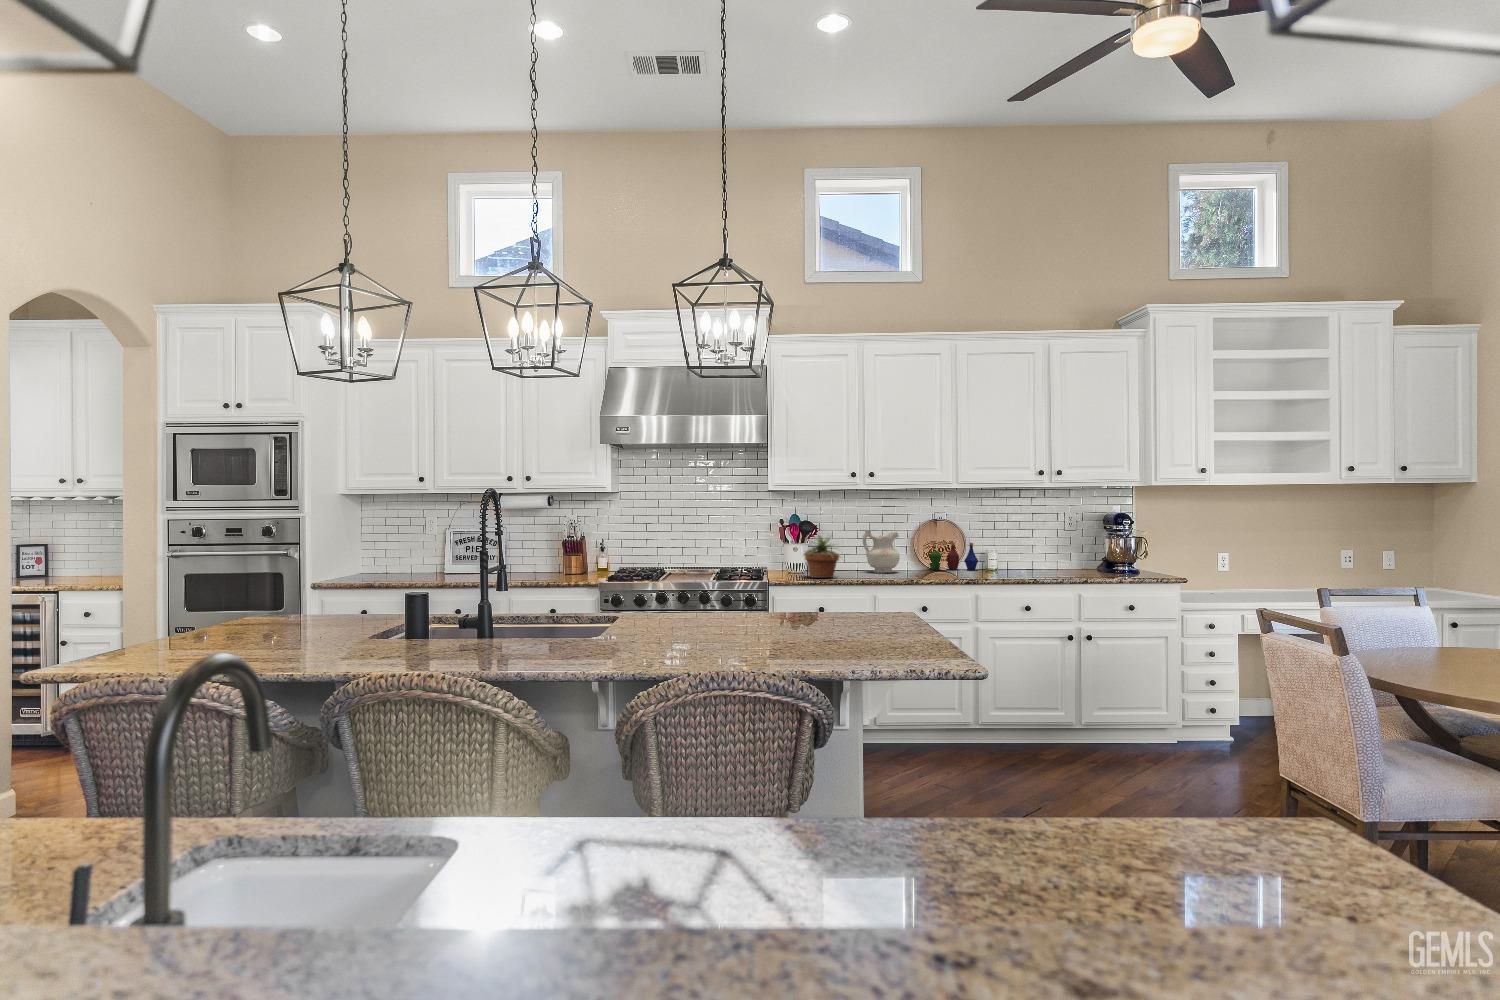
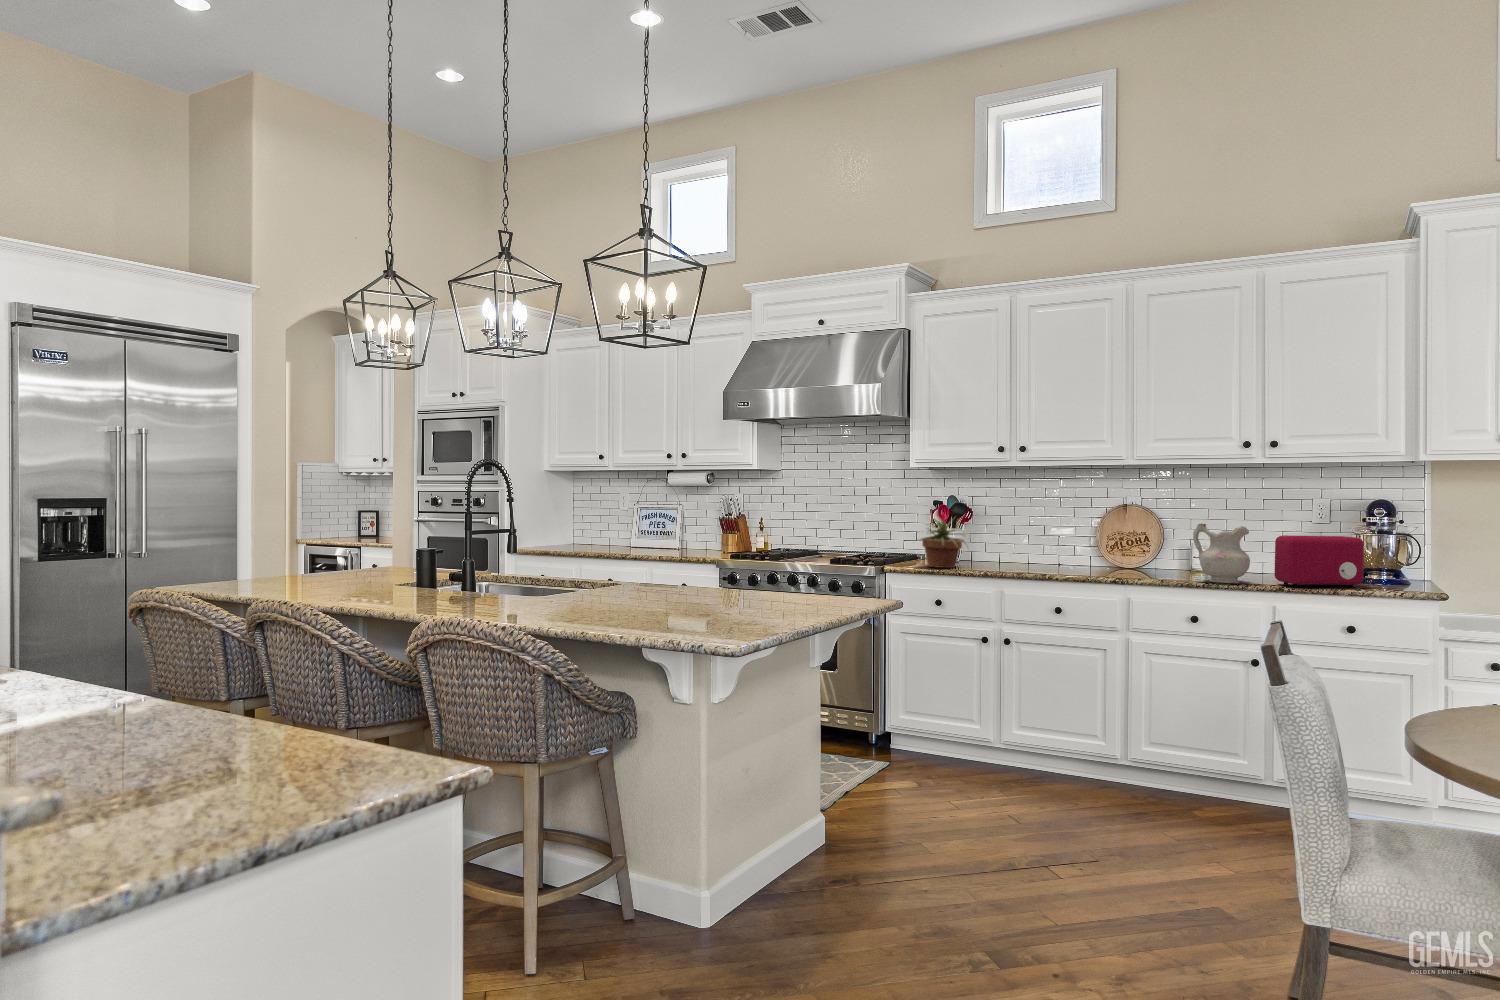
ceramic pitcher: present [863,531,900,573] -> present [1193,523,1250,583]
toaster: none [1071,540,1124,577] -> present [1275,535,1364,587]
bottle: present [929,543,978,570] -> none [1111,532,1175,569]

